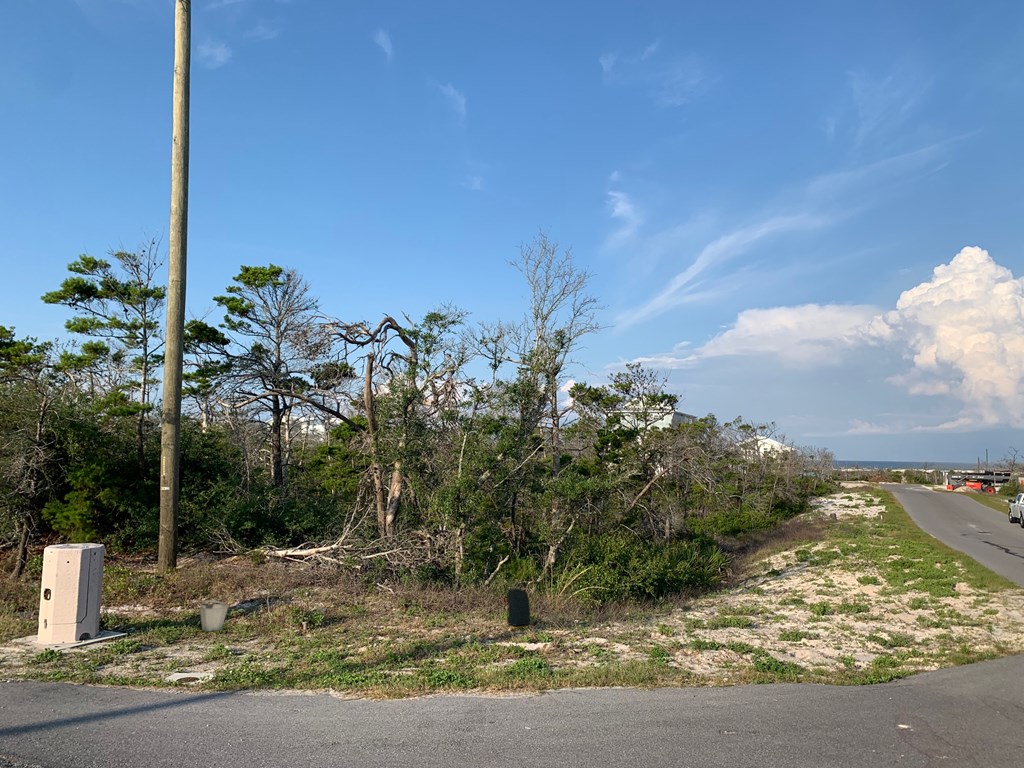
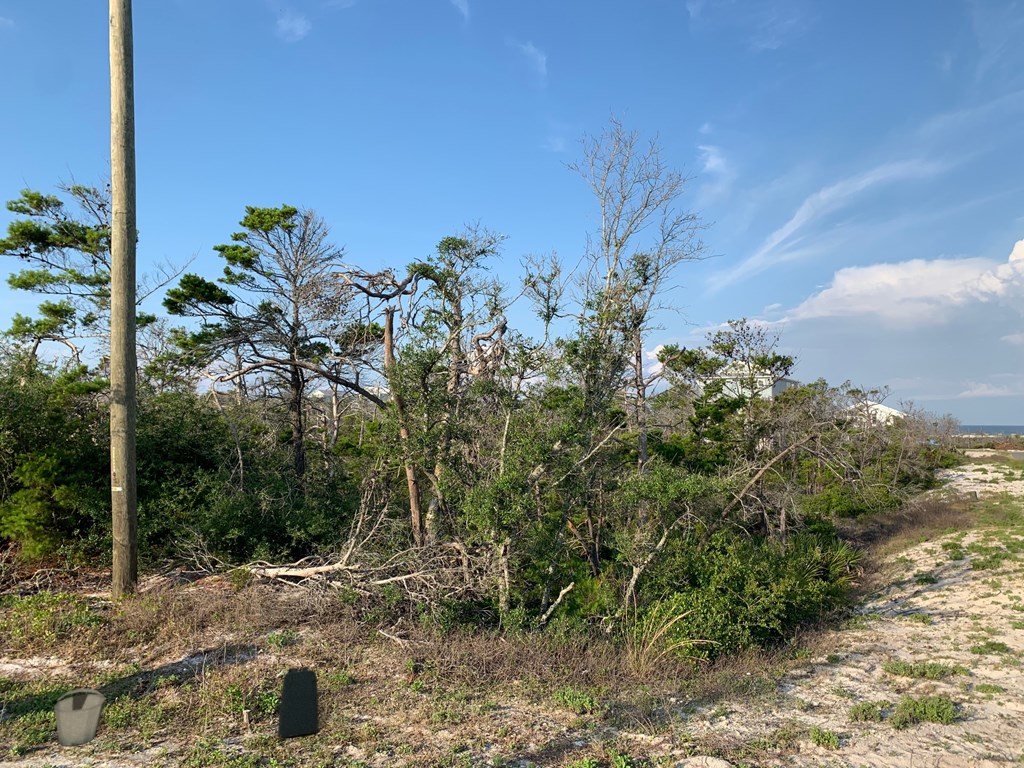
backpack: present [507,589,530,626] -> present [278,666,318,738]

